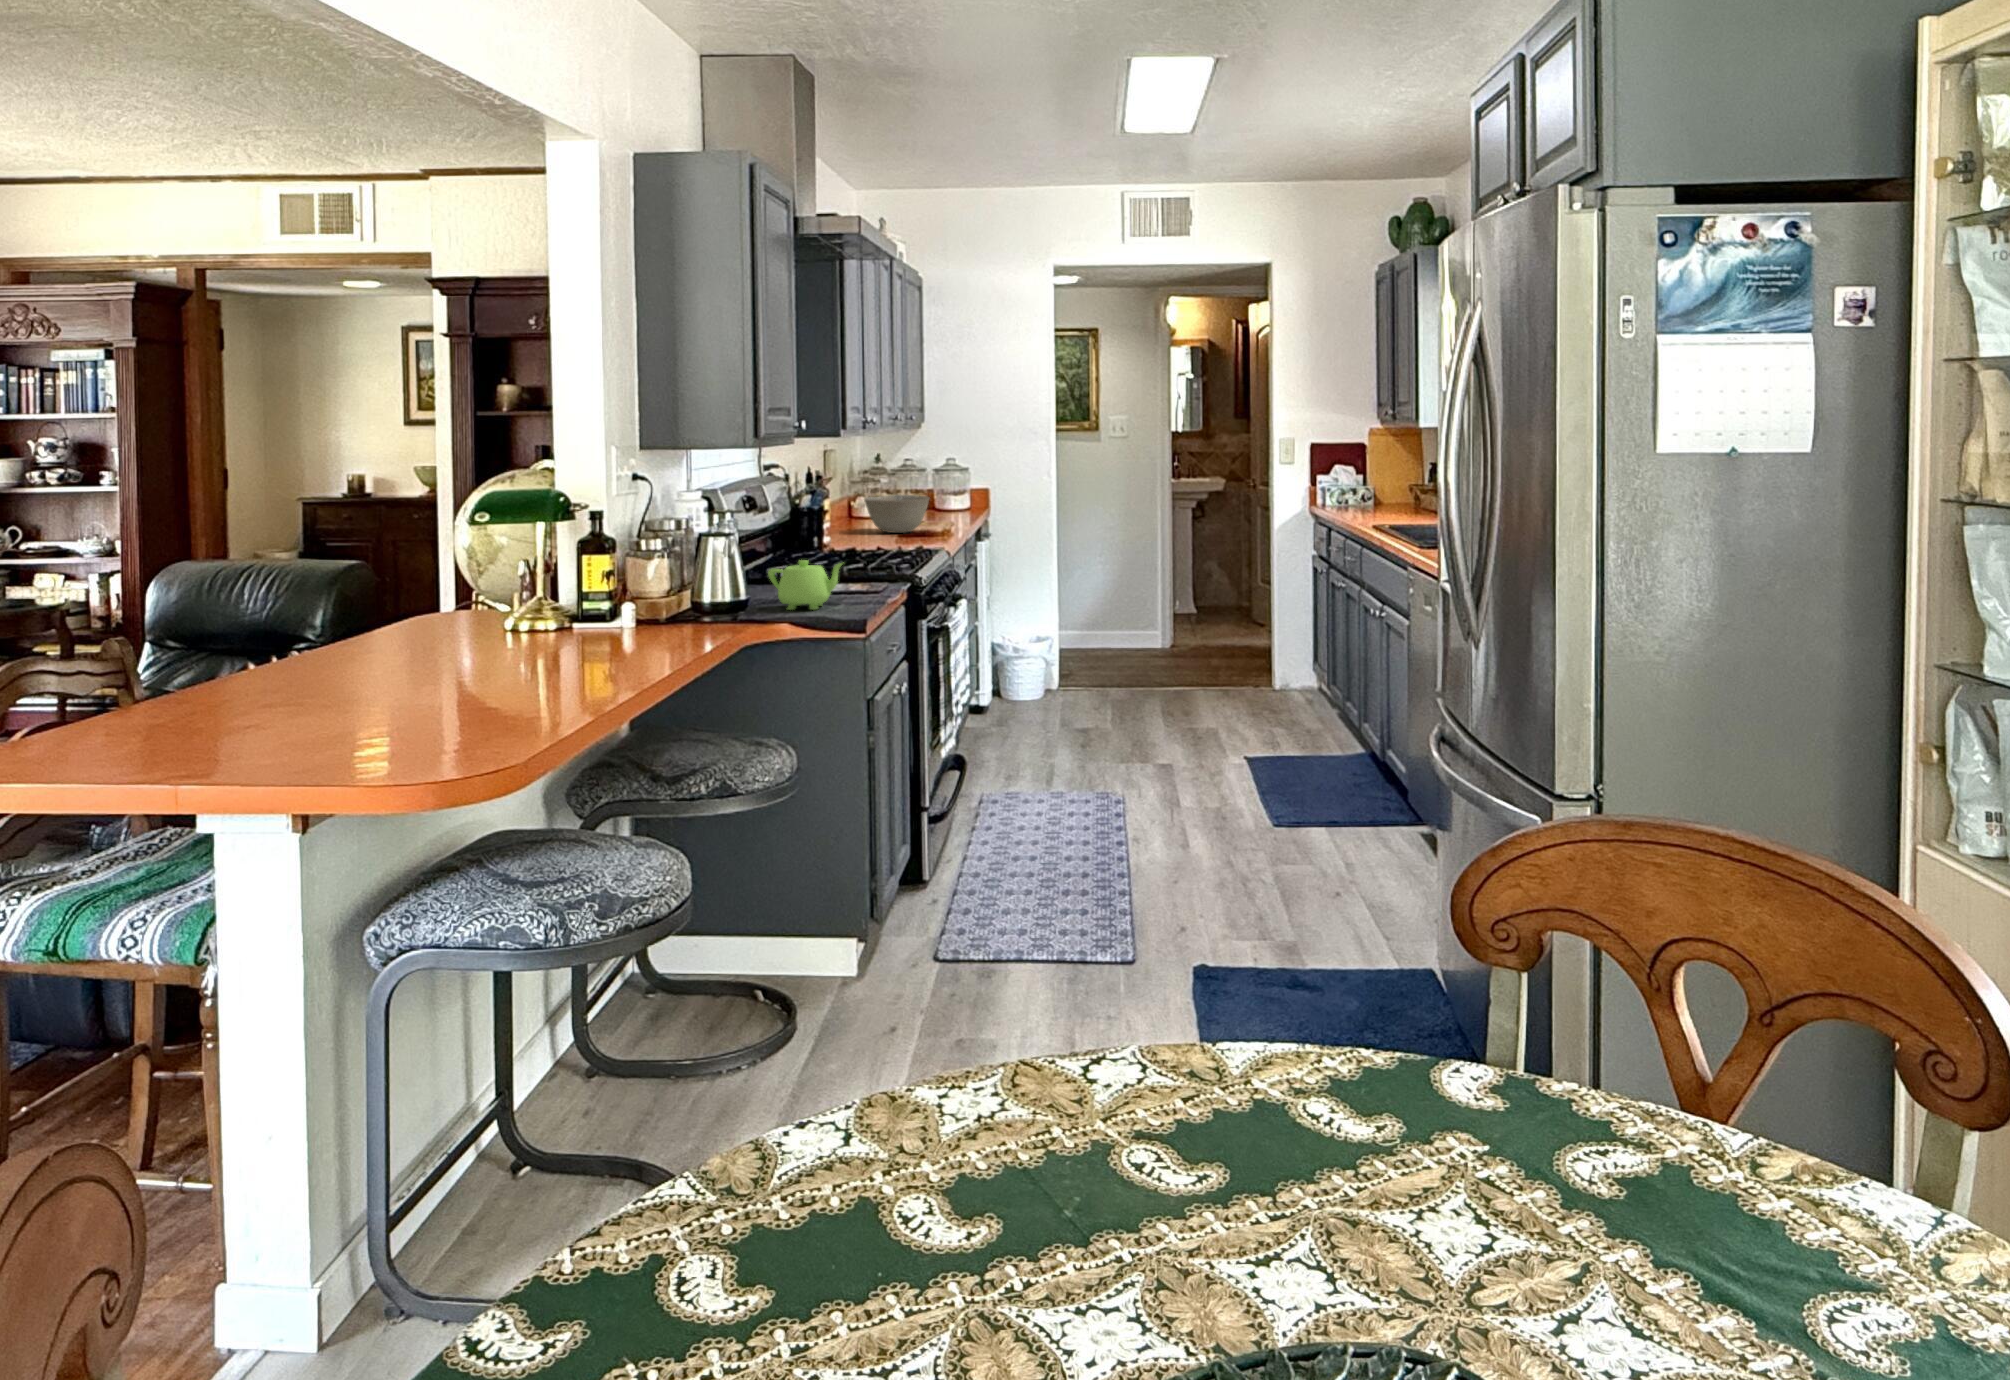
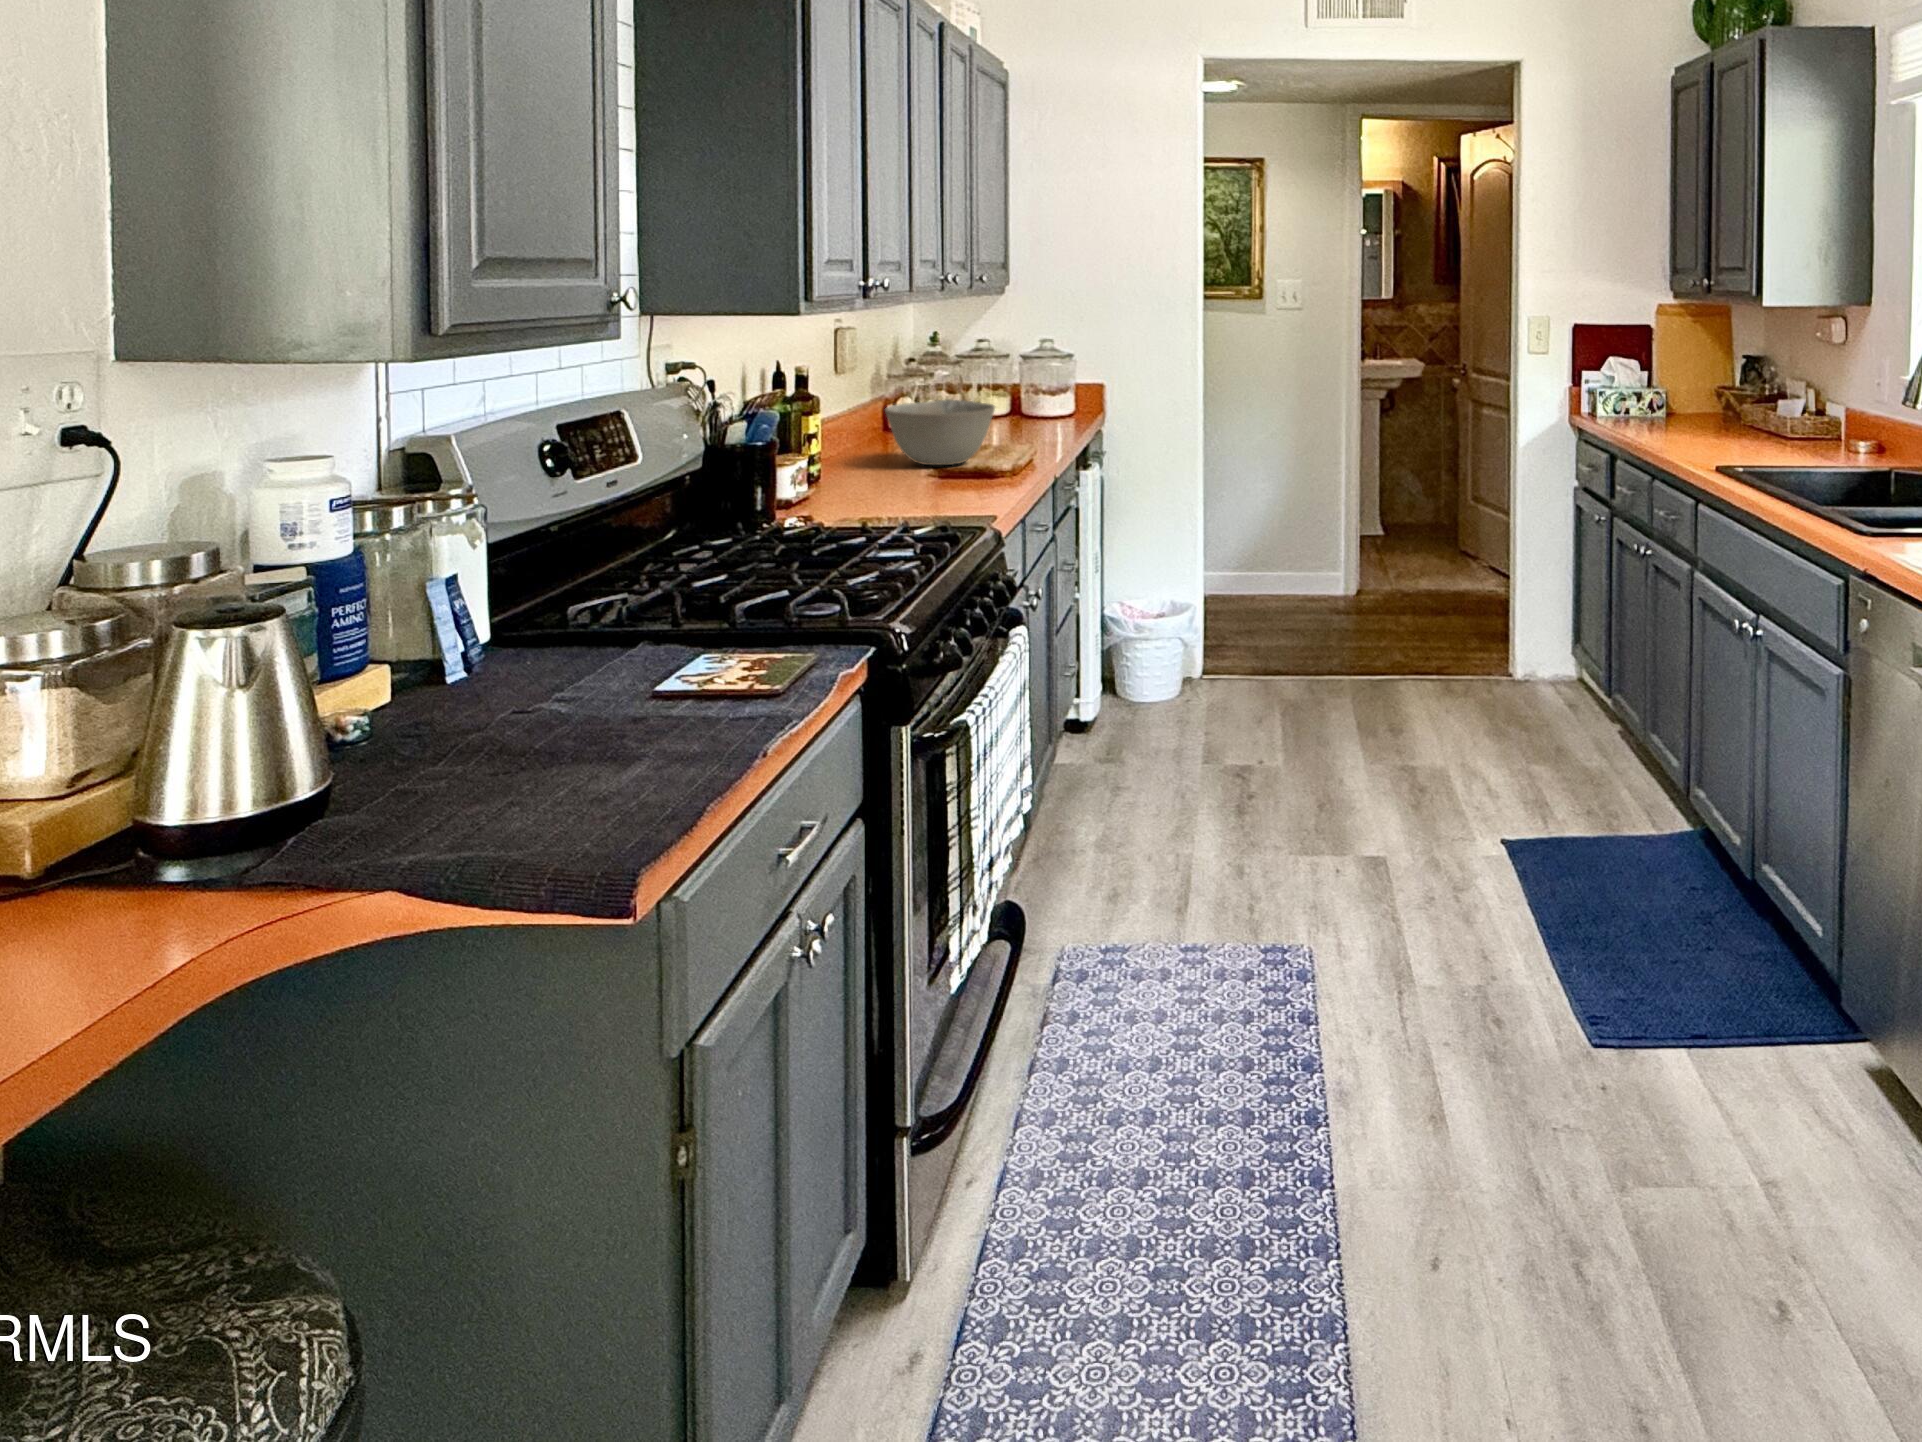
teapot: present [768,560,842,610] -> none [430,654,639,795]

